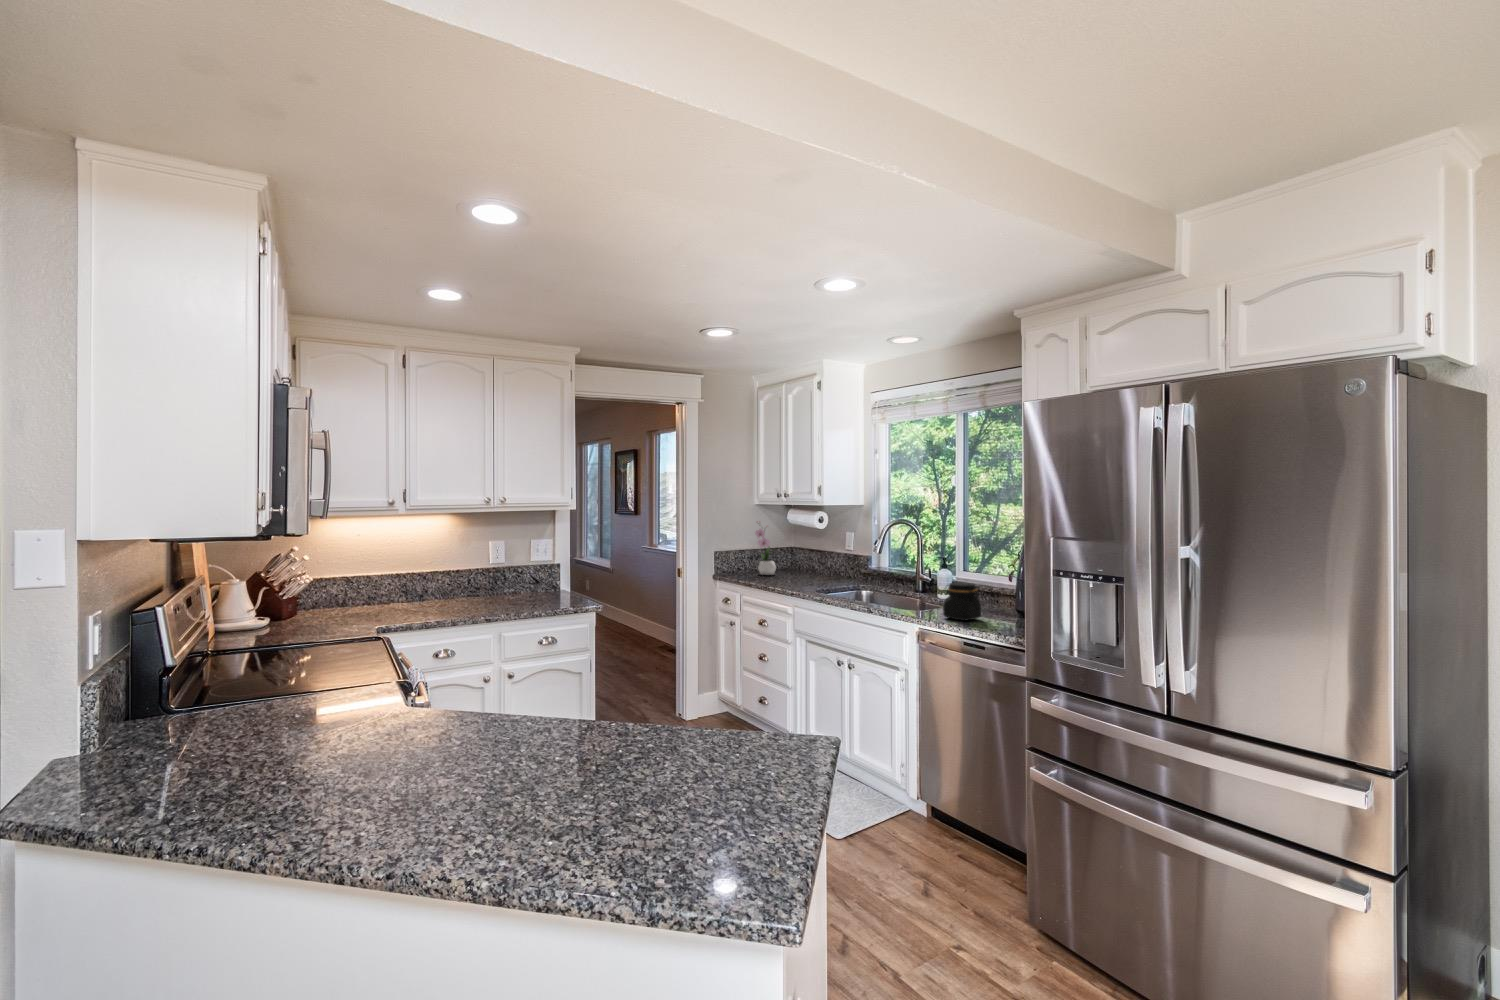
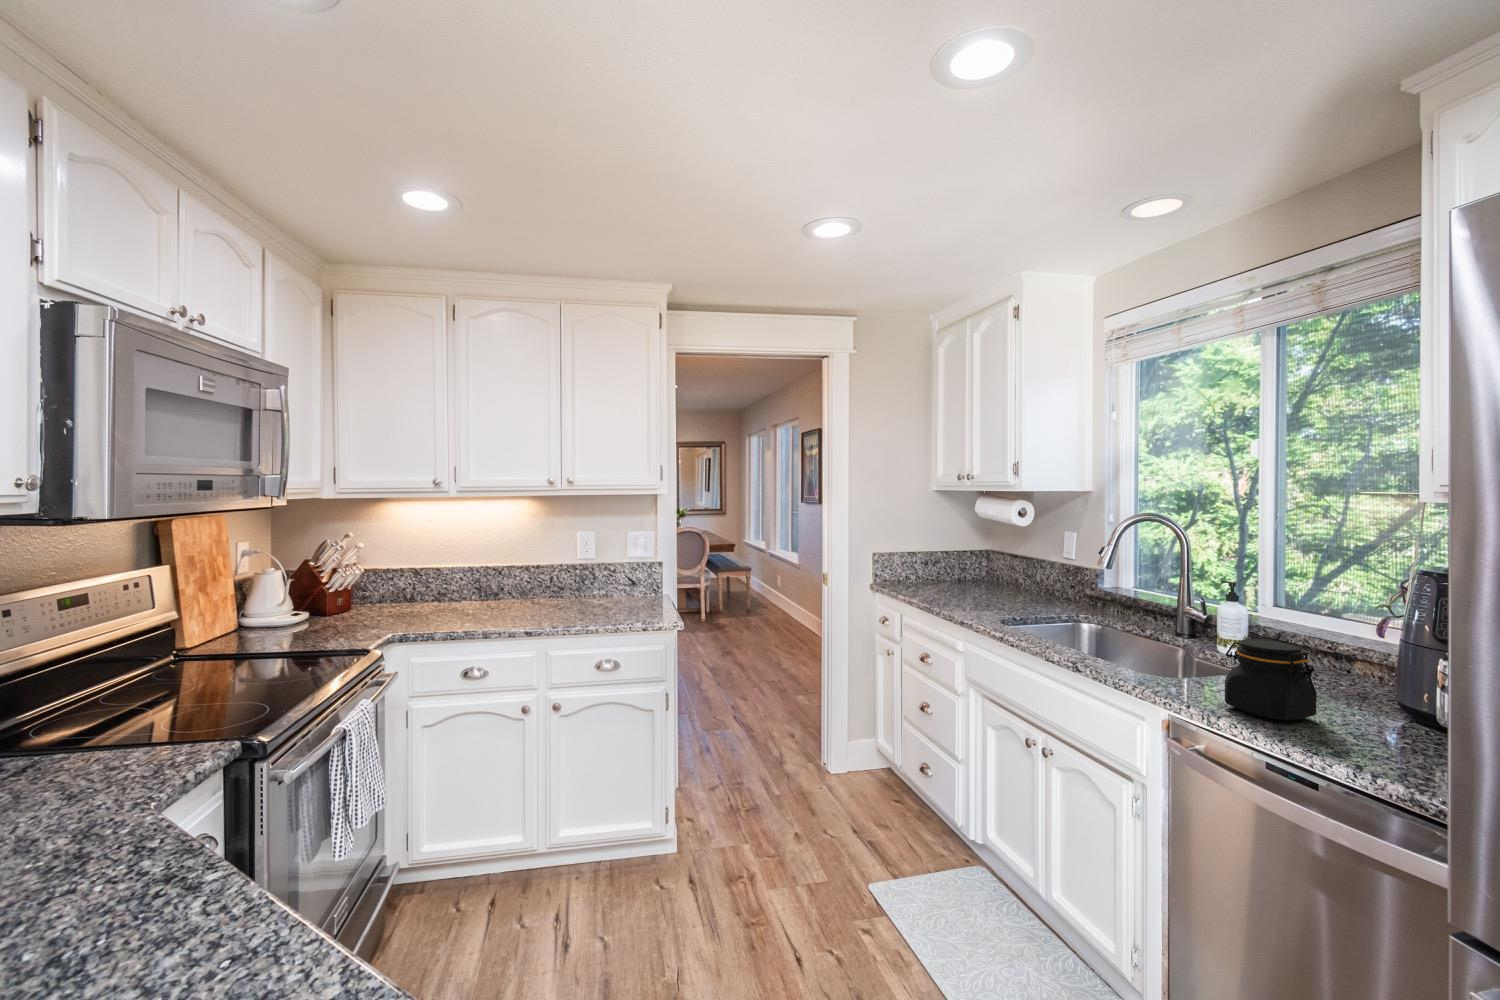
flower arrangement: present [755,529,776,575] -> none [927,514,962,588]

